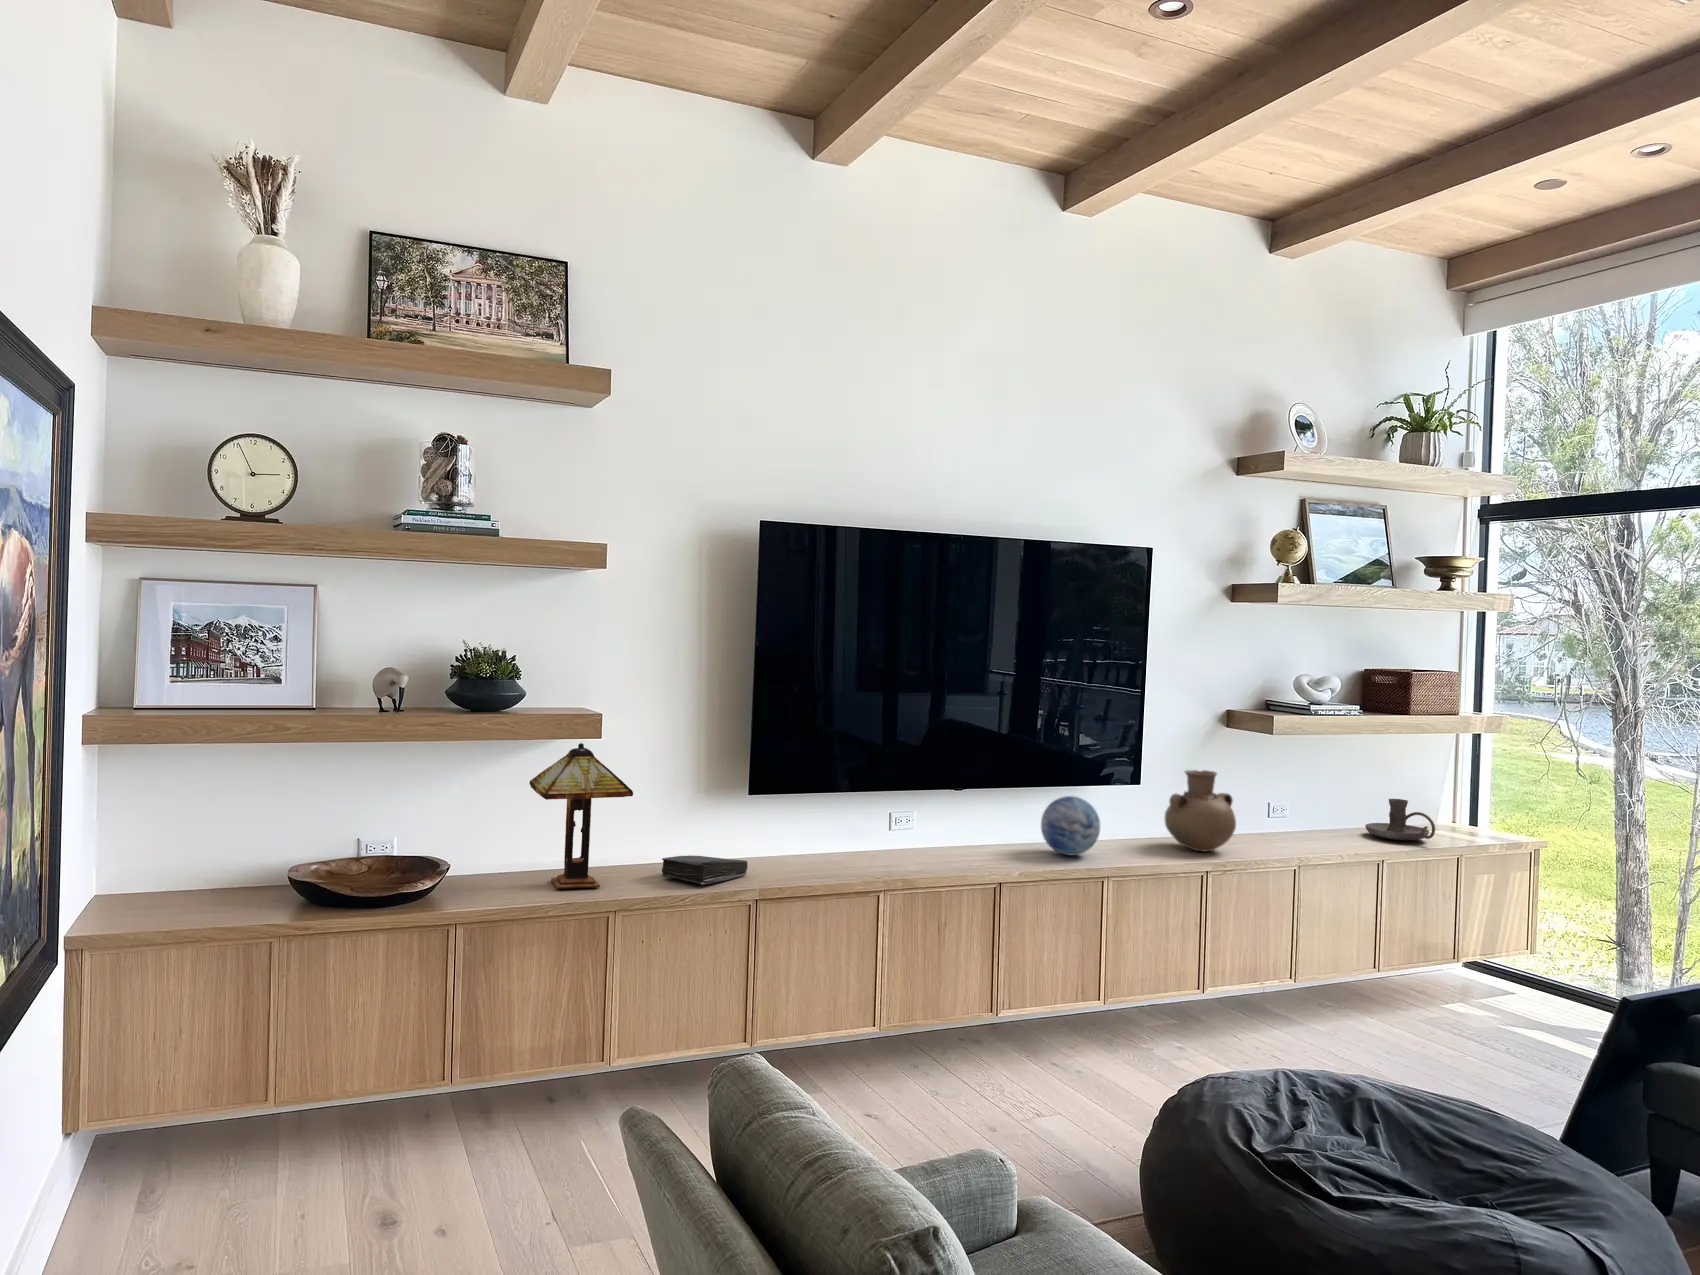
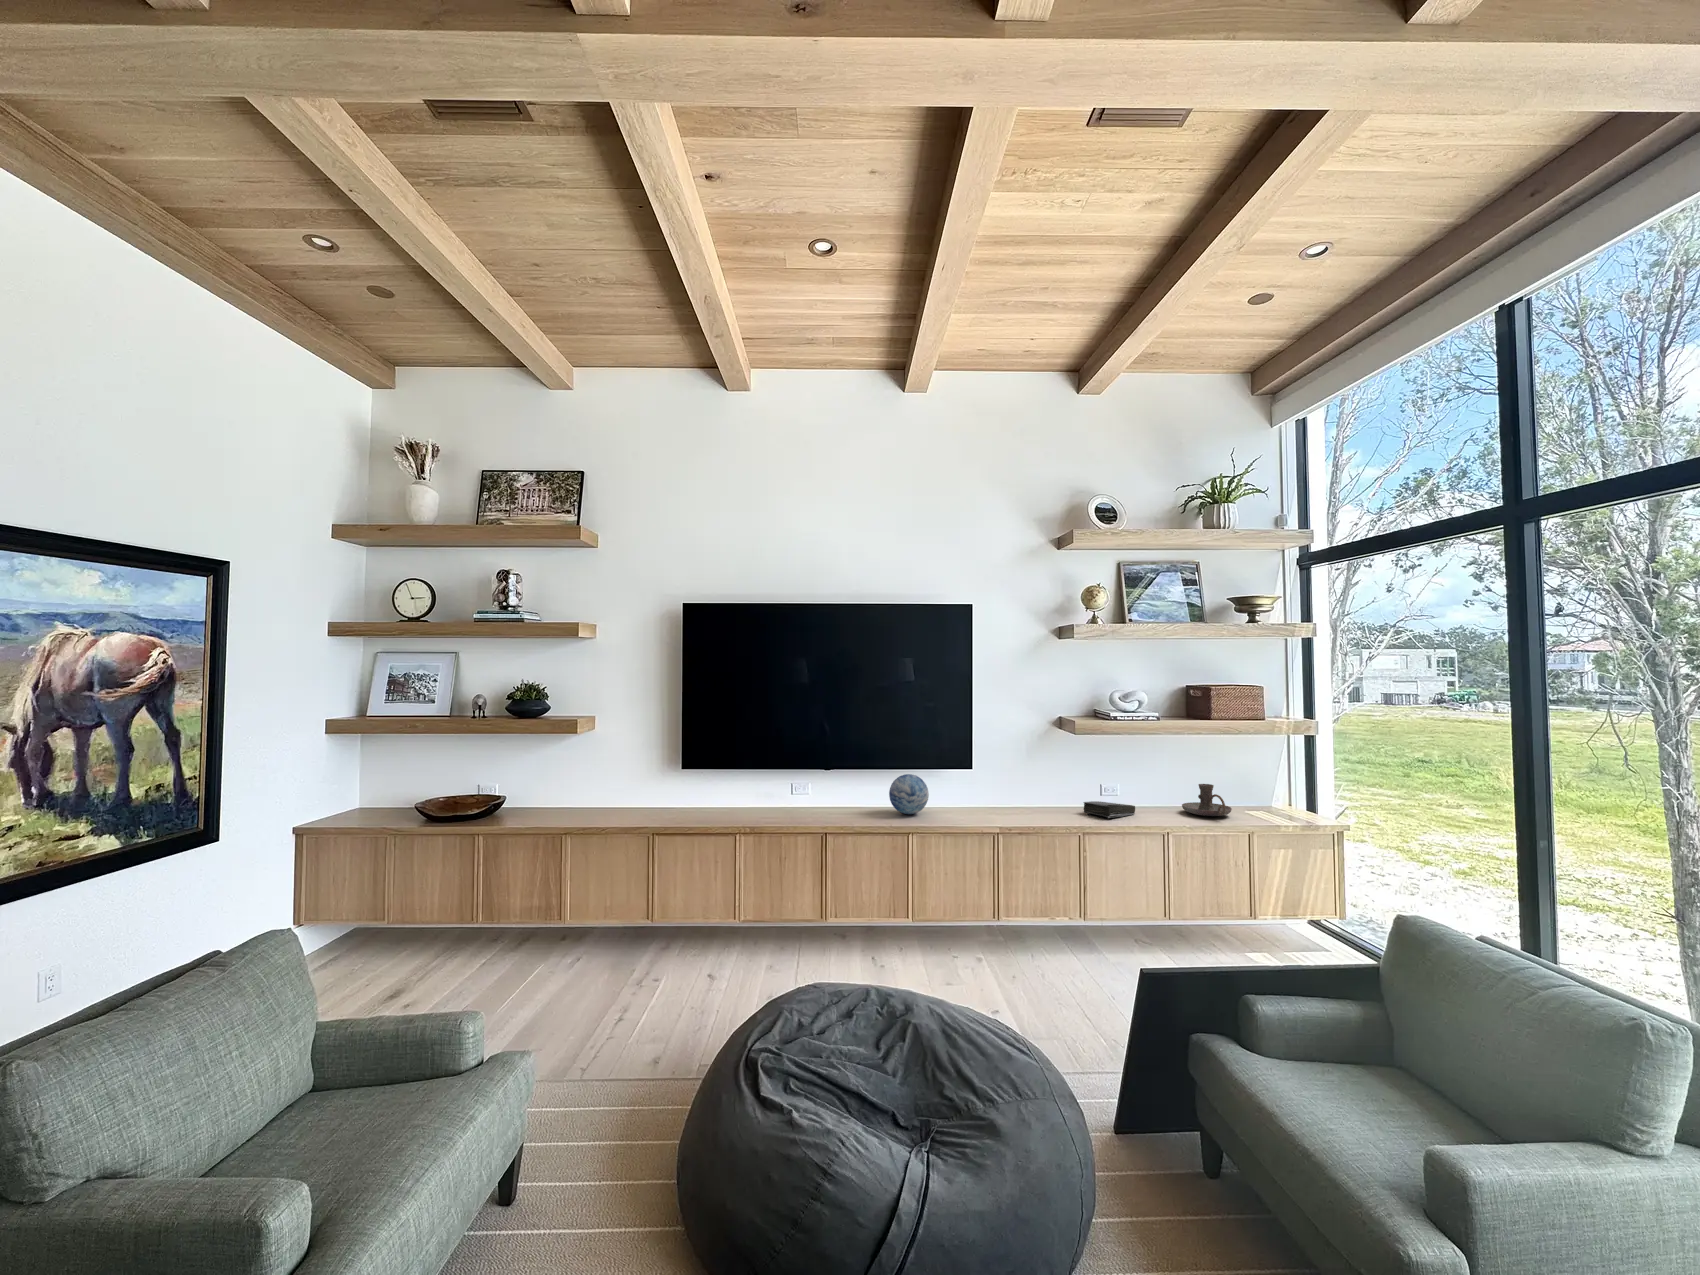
table lamp: present [529,743,633,889] -> none [541,735,606,818]
vase: present [1164,770,1236,851] -> none [990,758,1041,816]
book: present [662,855,748,885] -> present [1084,801,1135,818]

